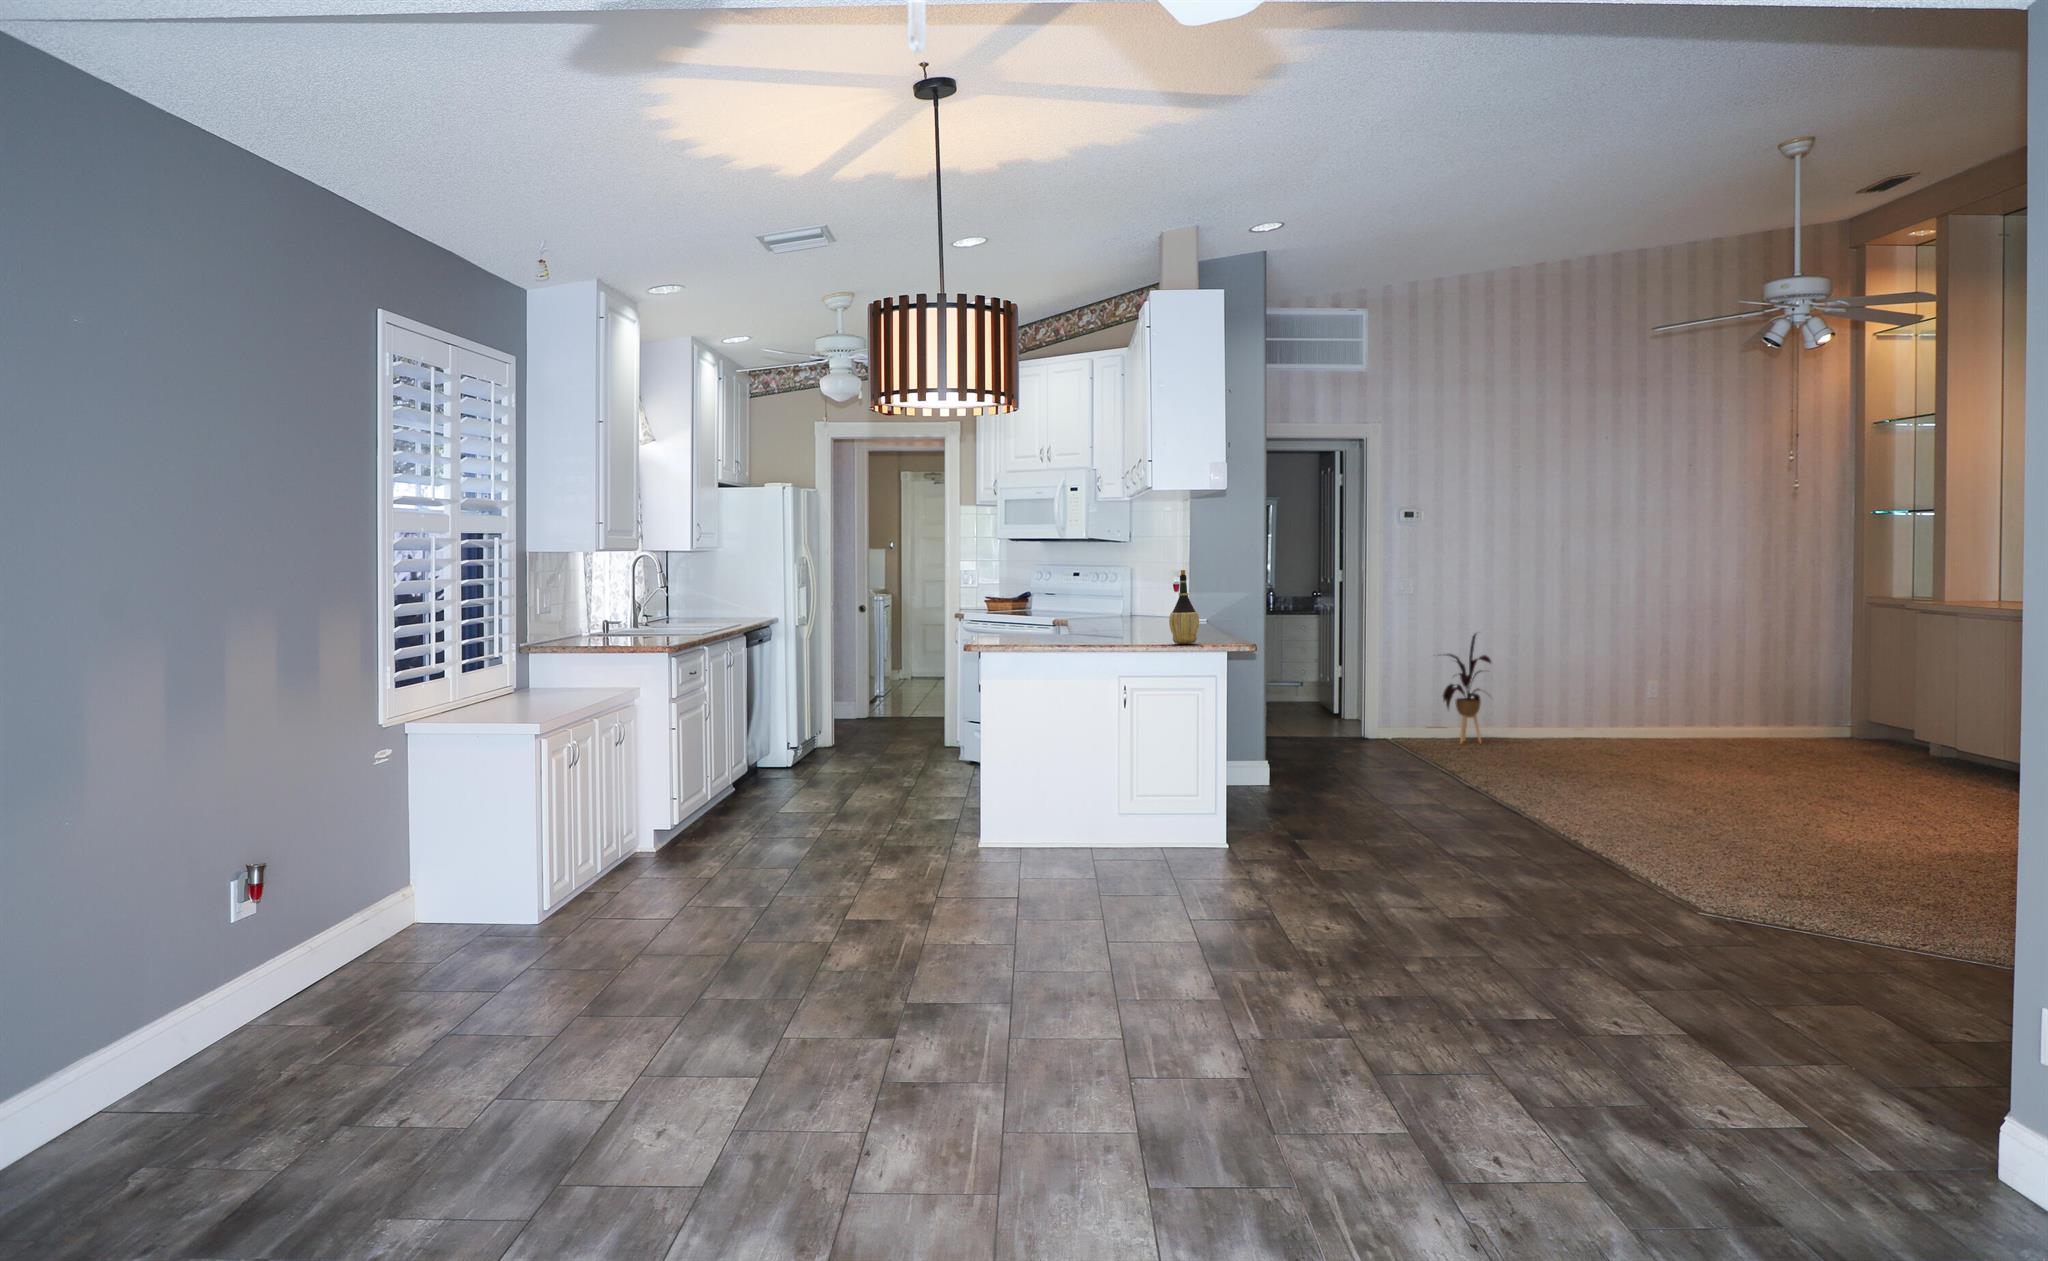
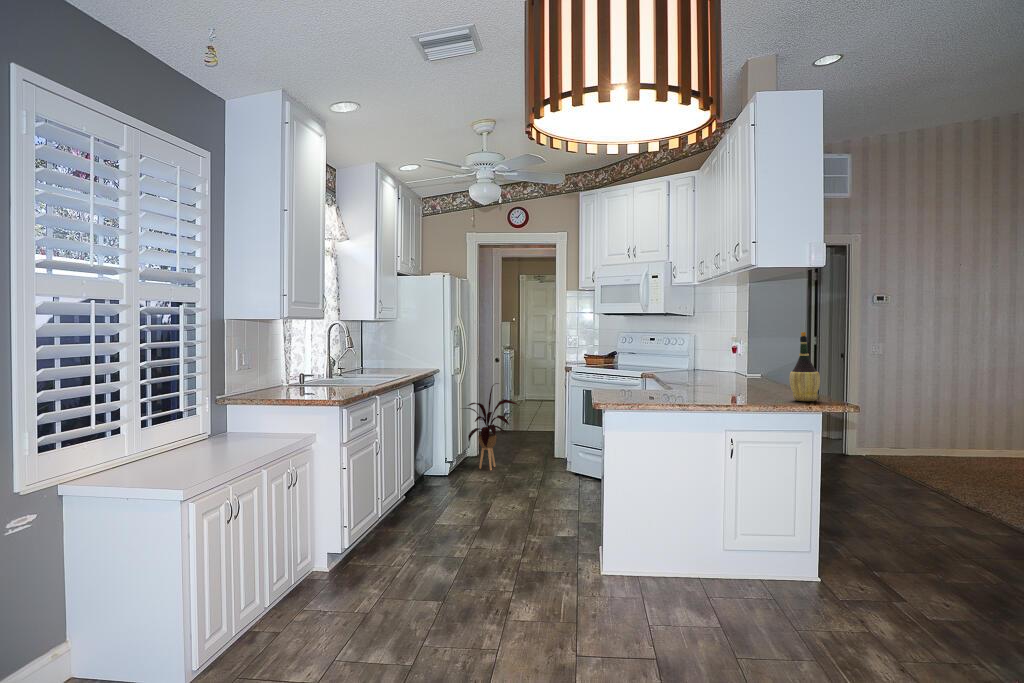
house plant: present [1442,634,1491,743] -> present [465,383,518,470]

